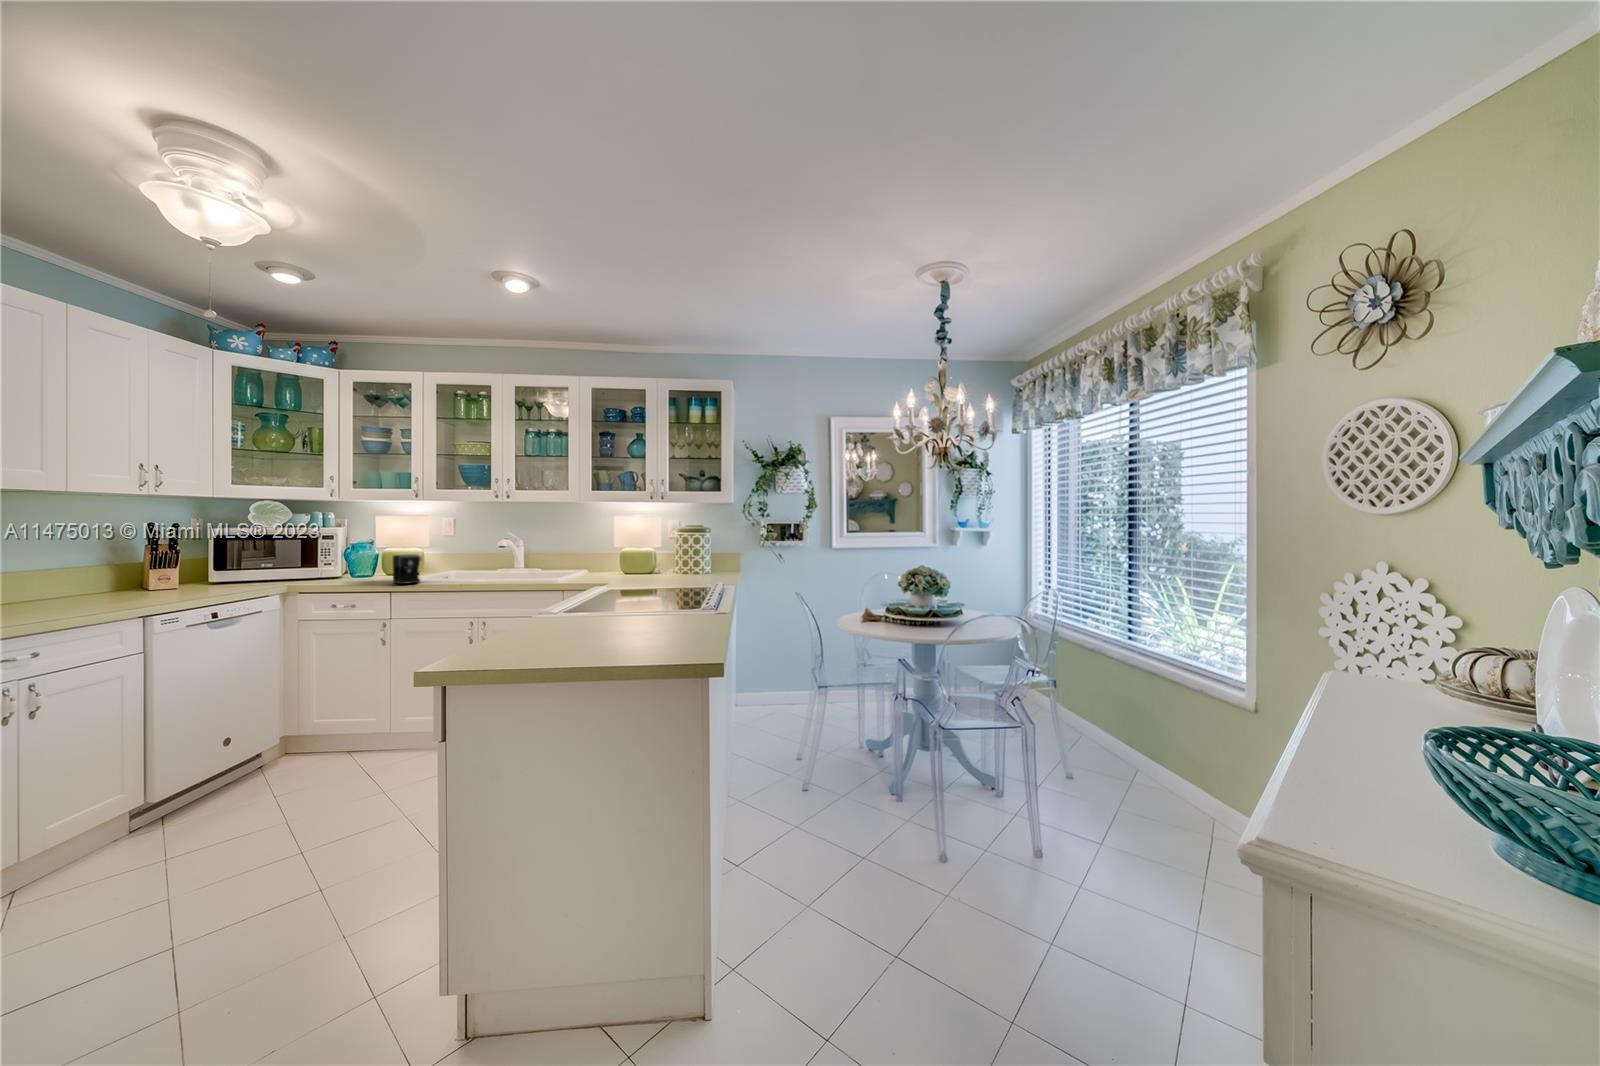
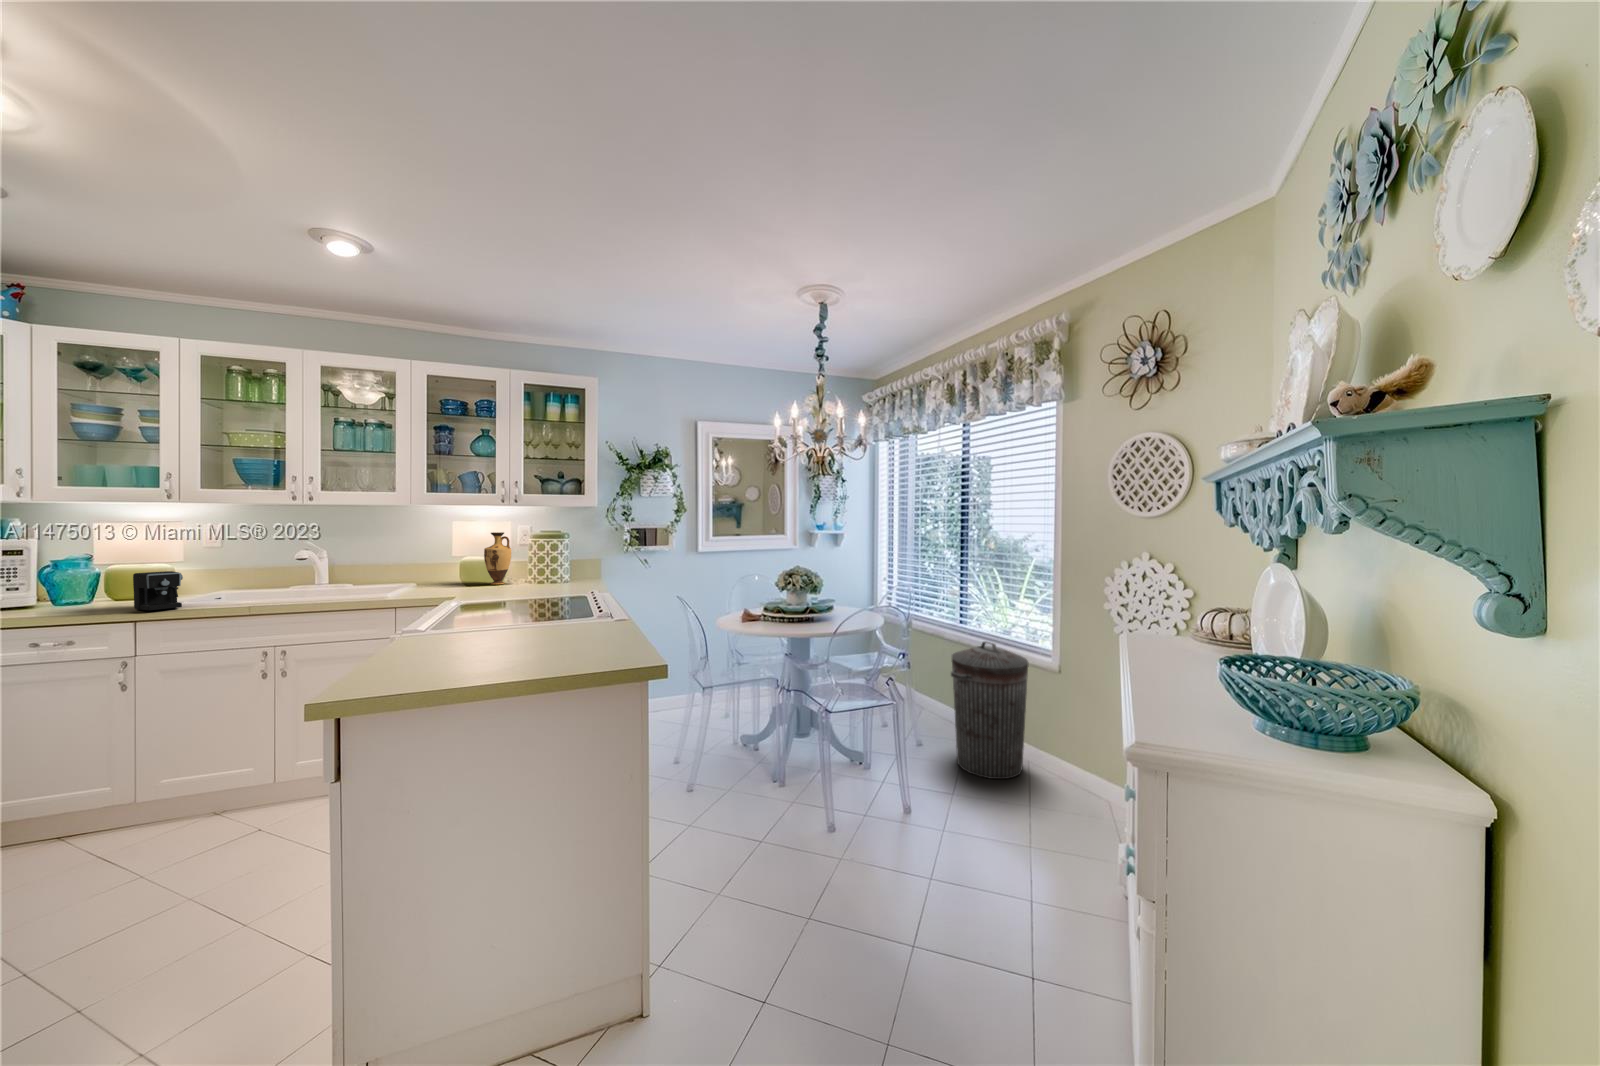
vase: none [635,527,657,575] -> present [484,532,511,584]
trash can: none [1098,663,1205,833] -> present [951,641,1028,779]

